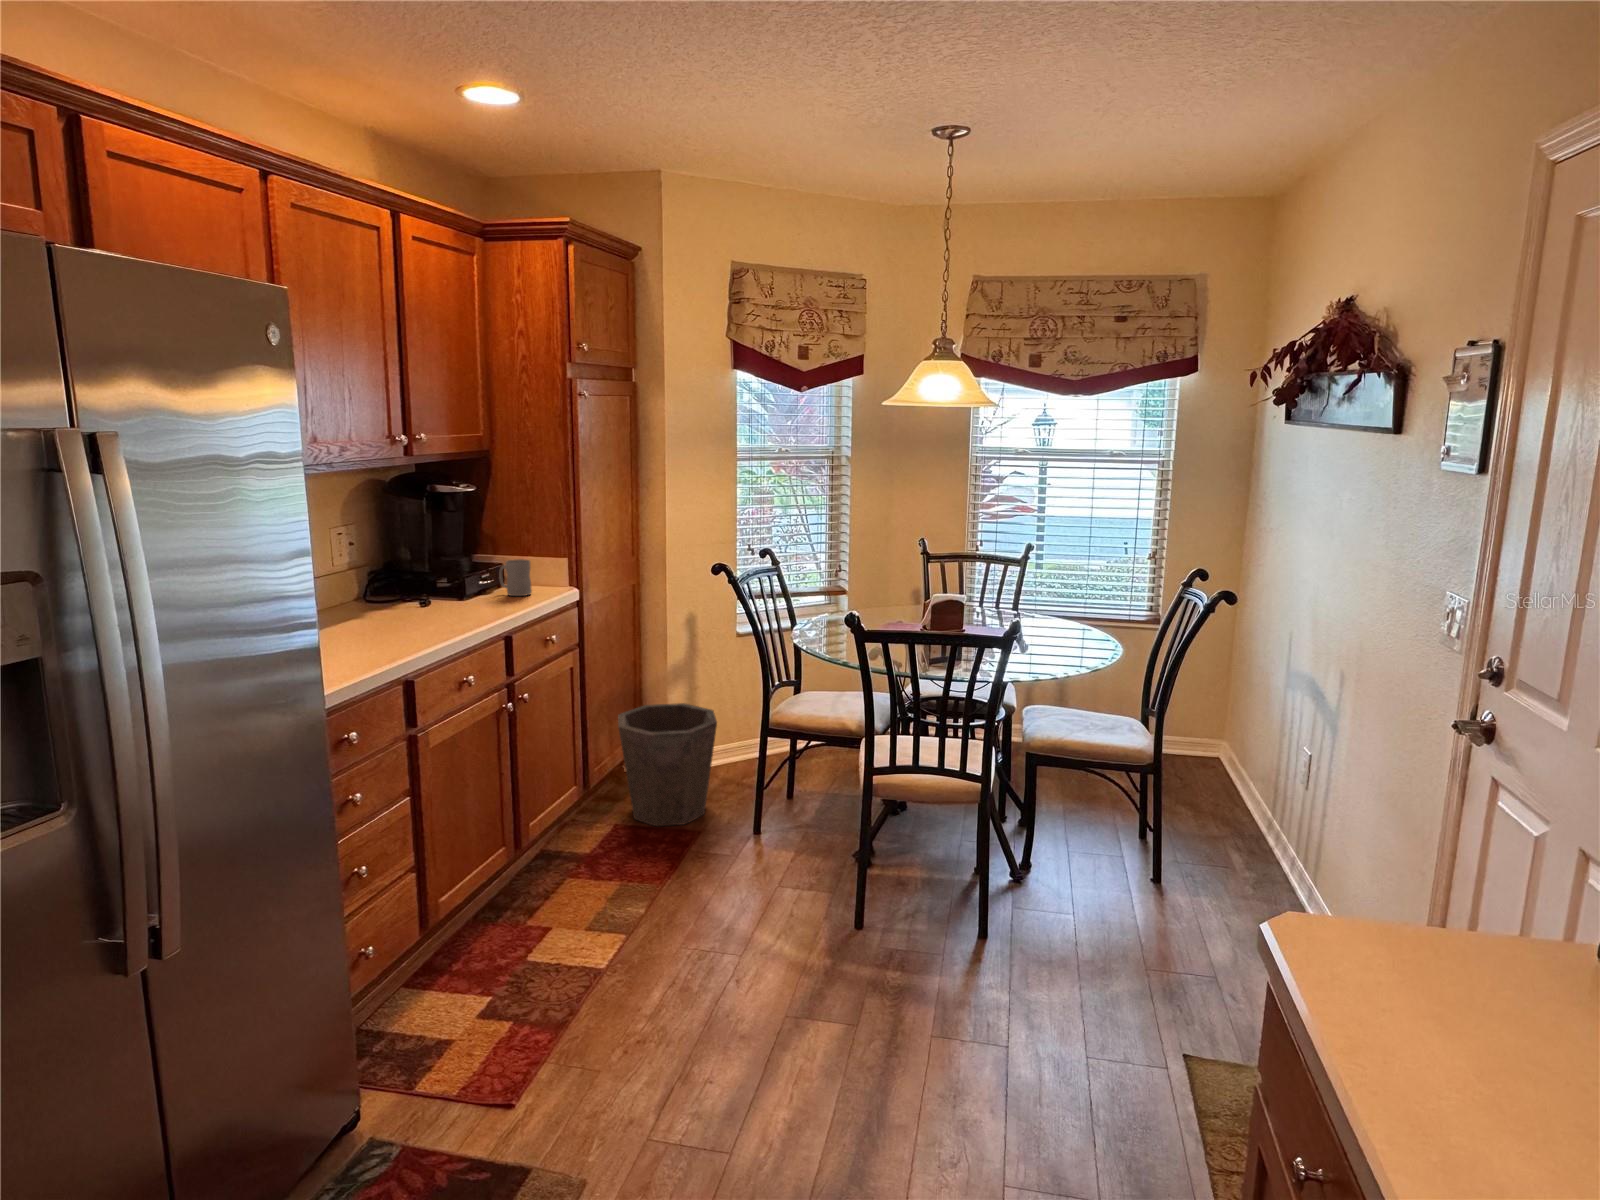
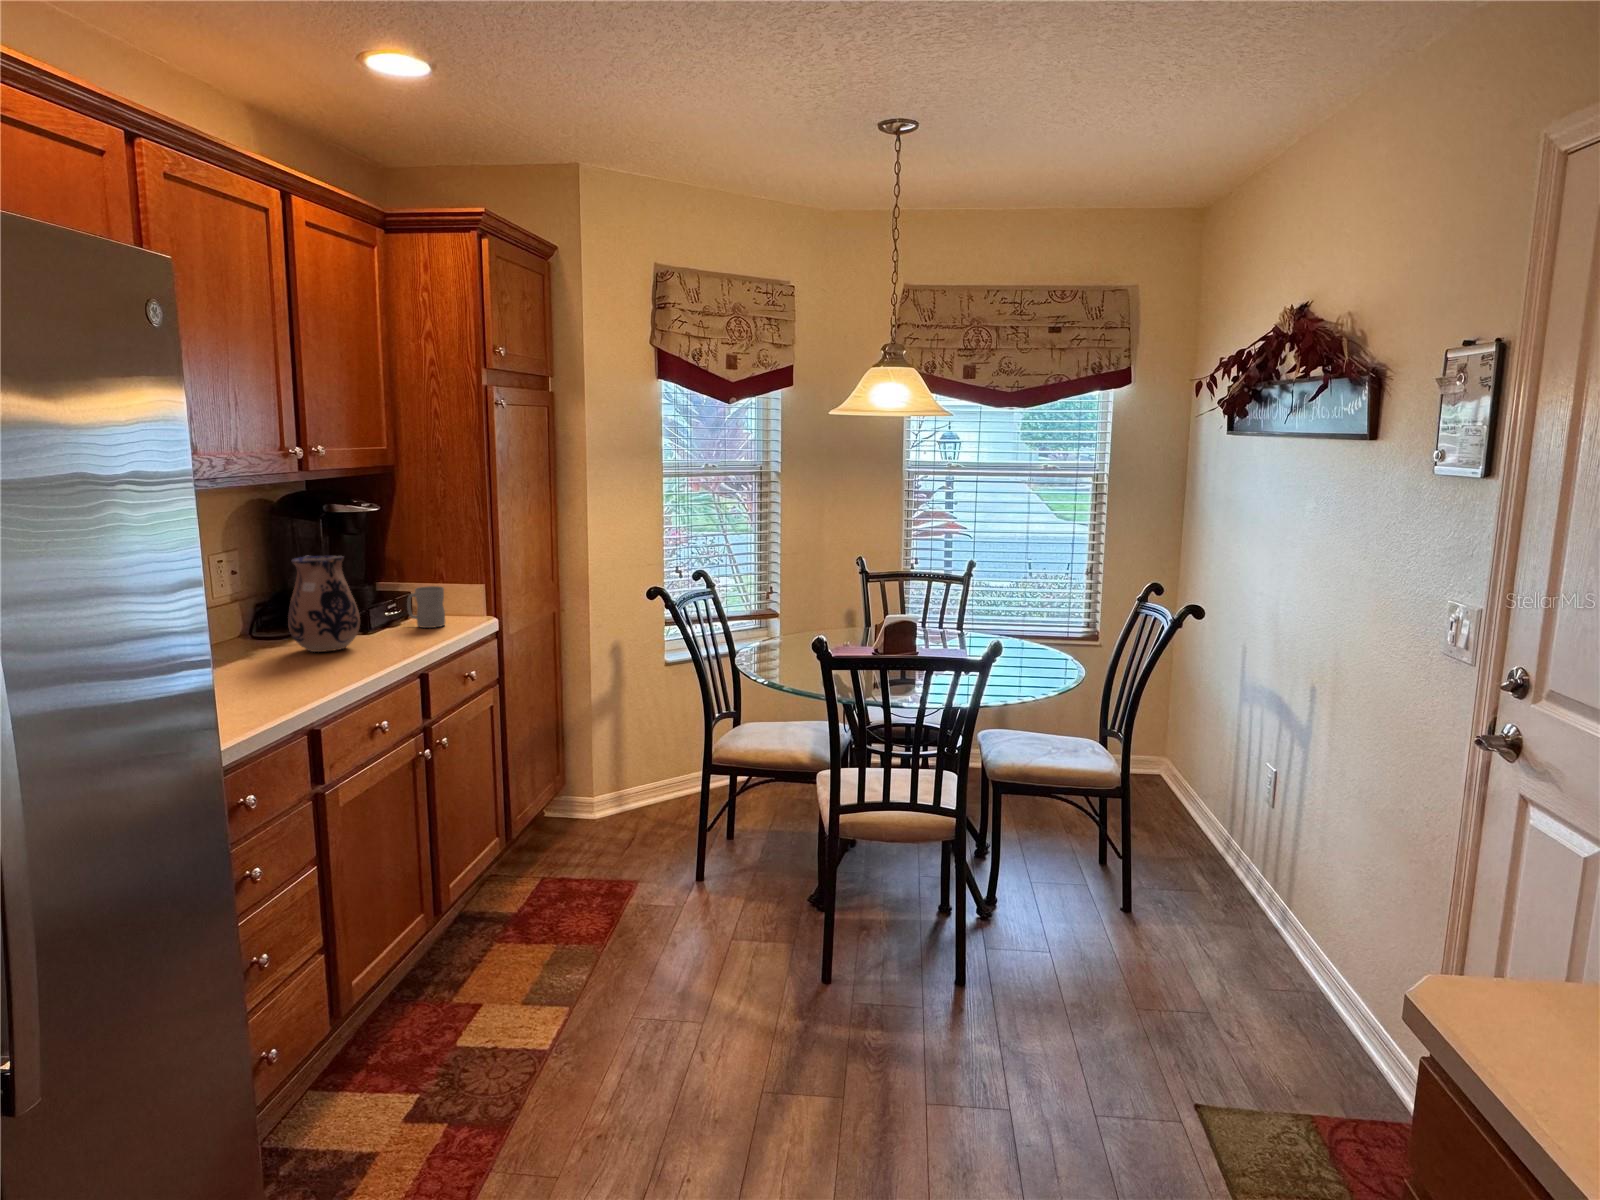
ceramic pitcher: none [395,531,455,615] -> present [288,555,360,652]
waste bin: present [618,703,717,826] -> none [541,741,654,879]

